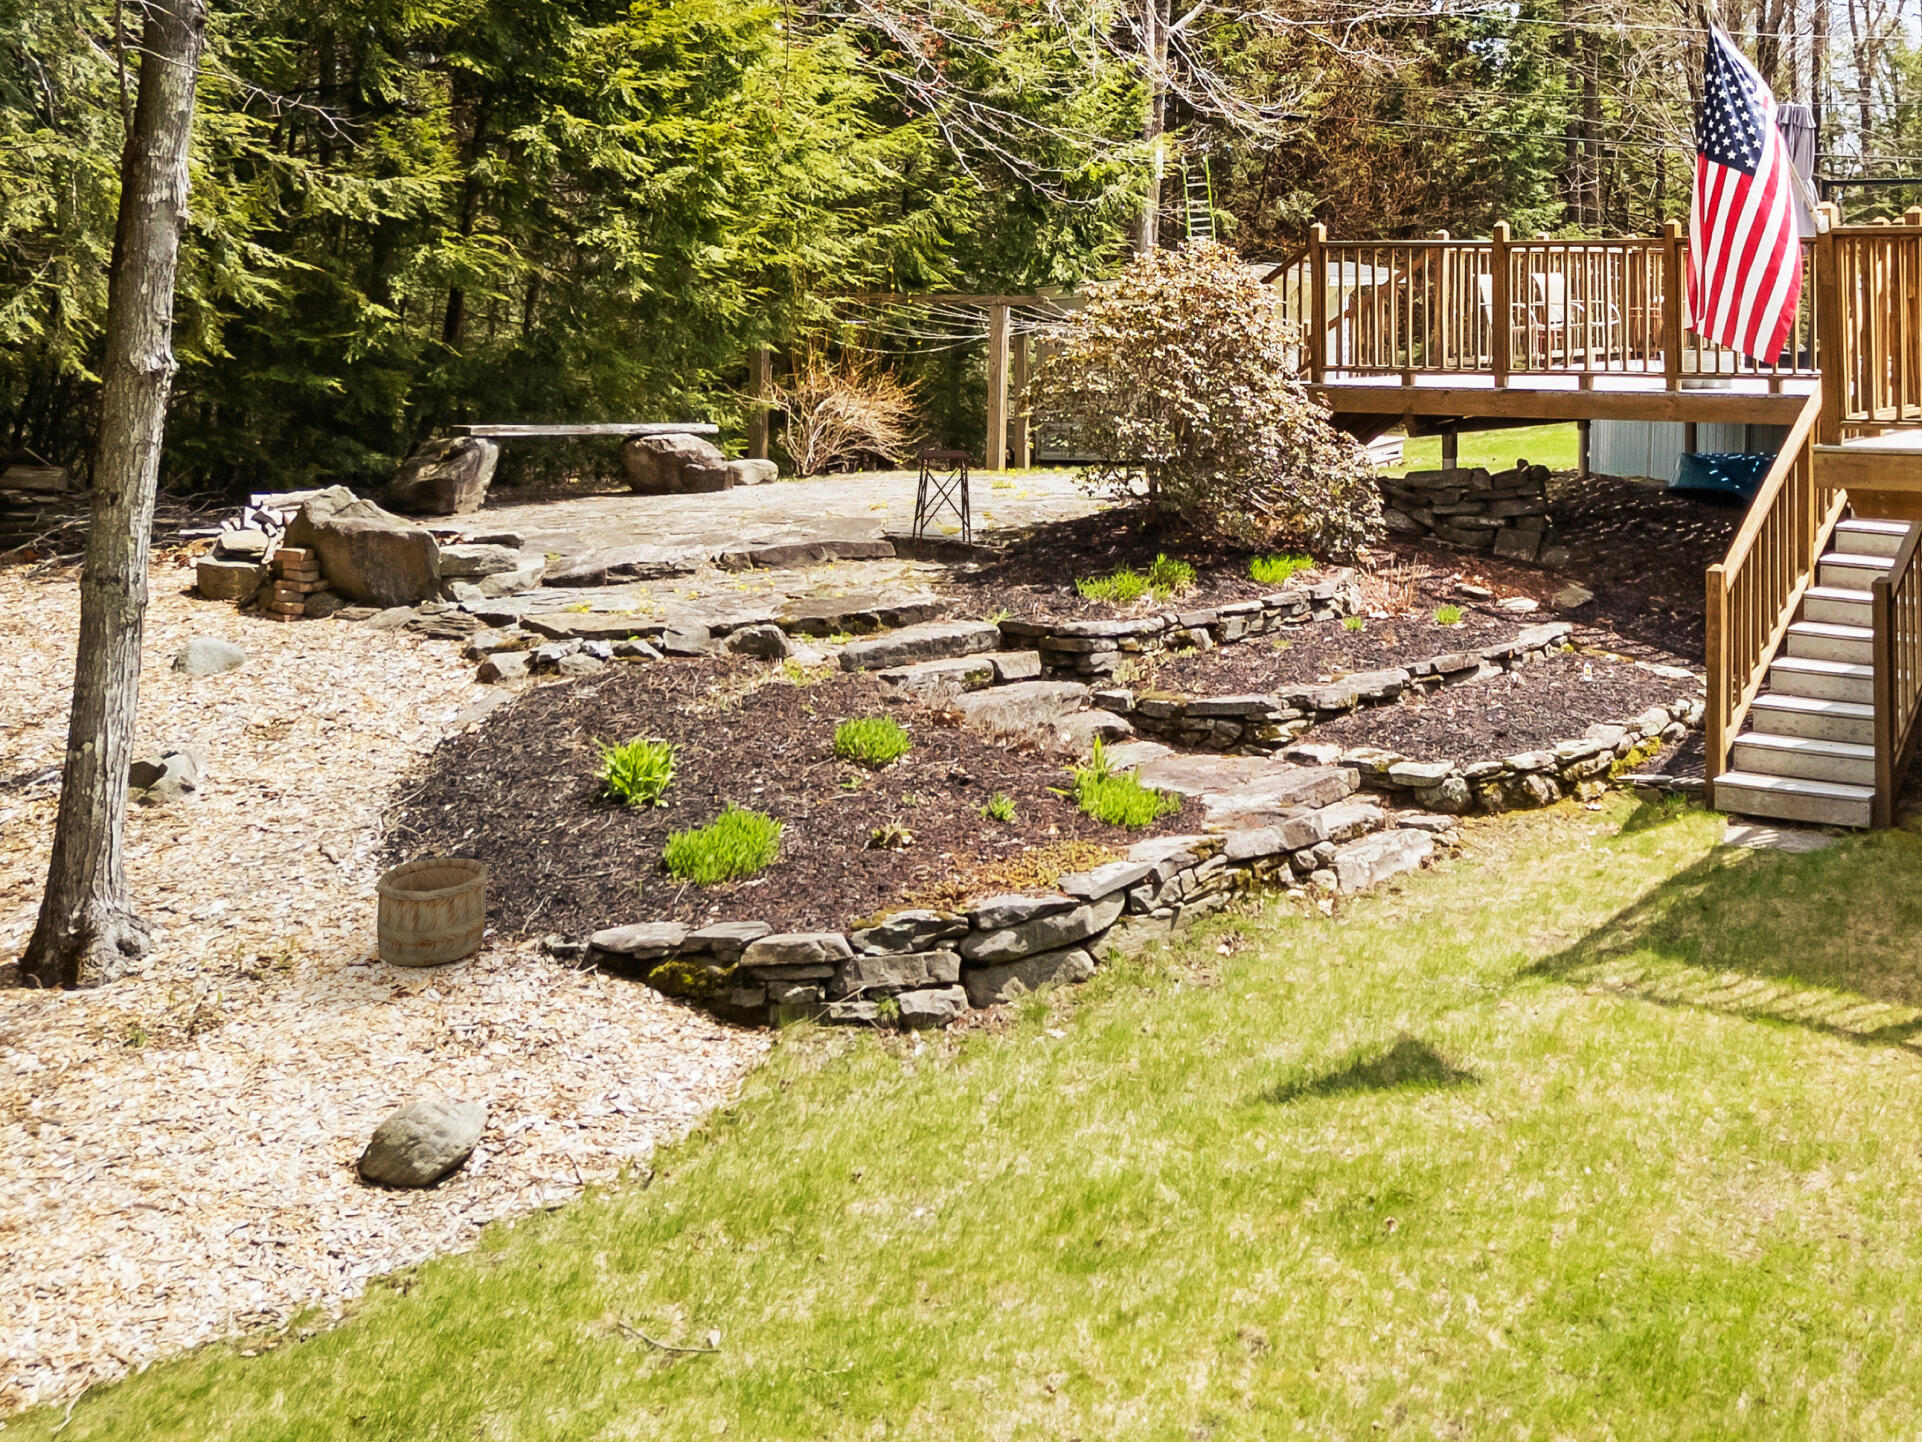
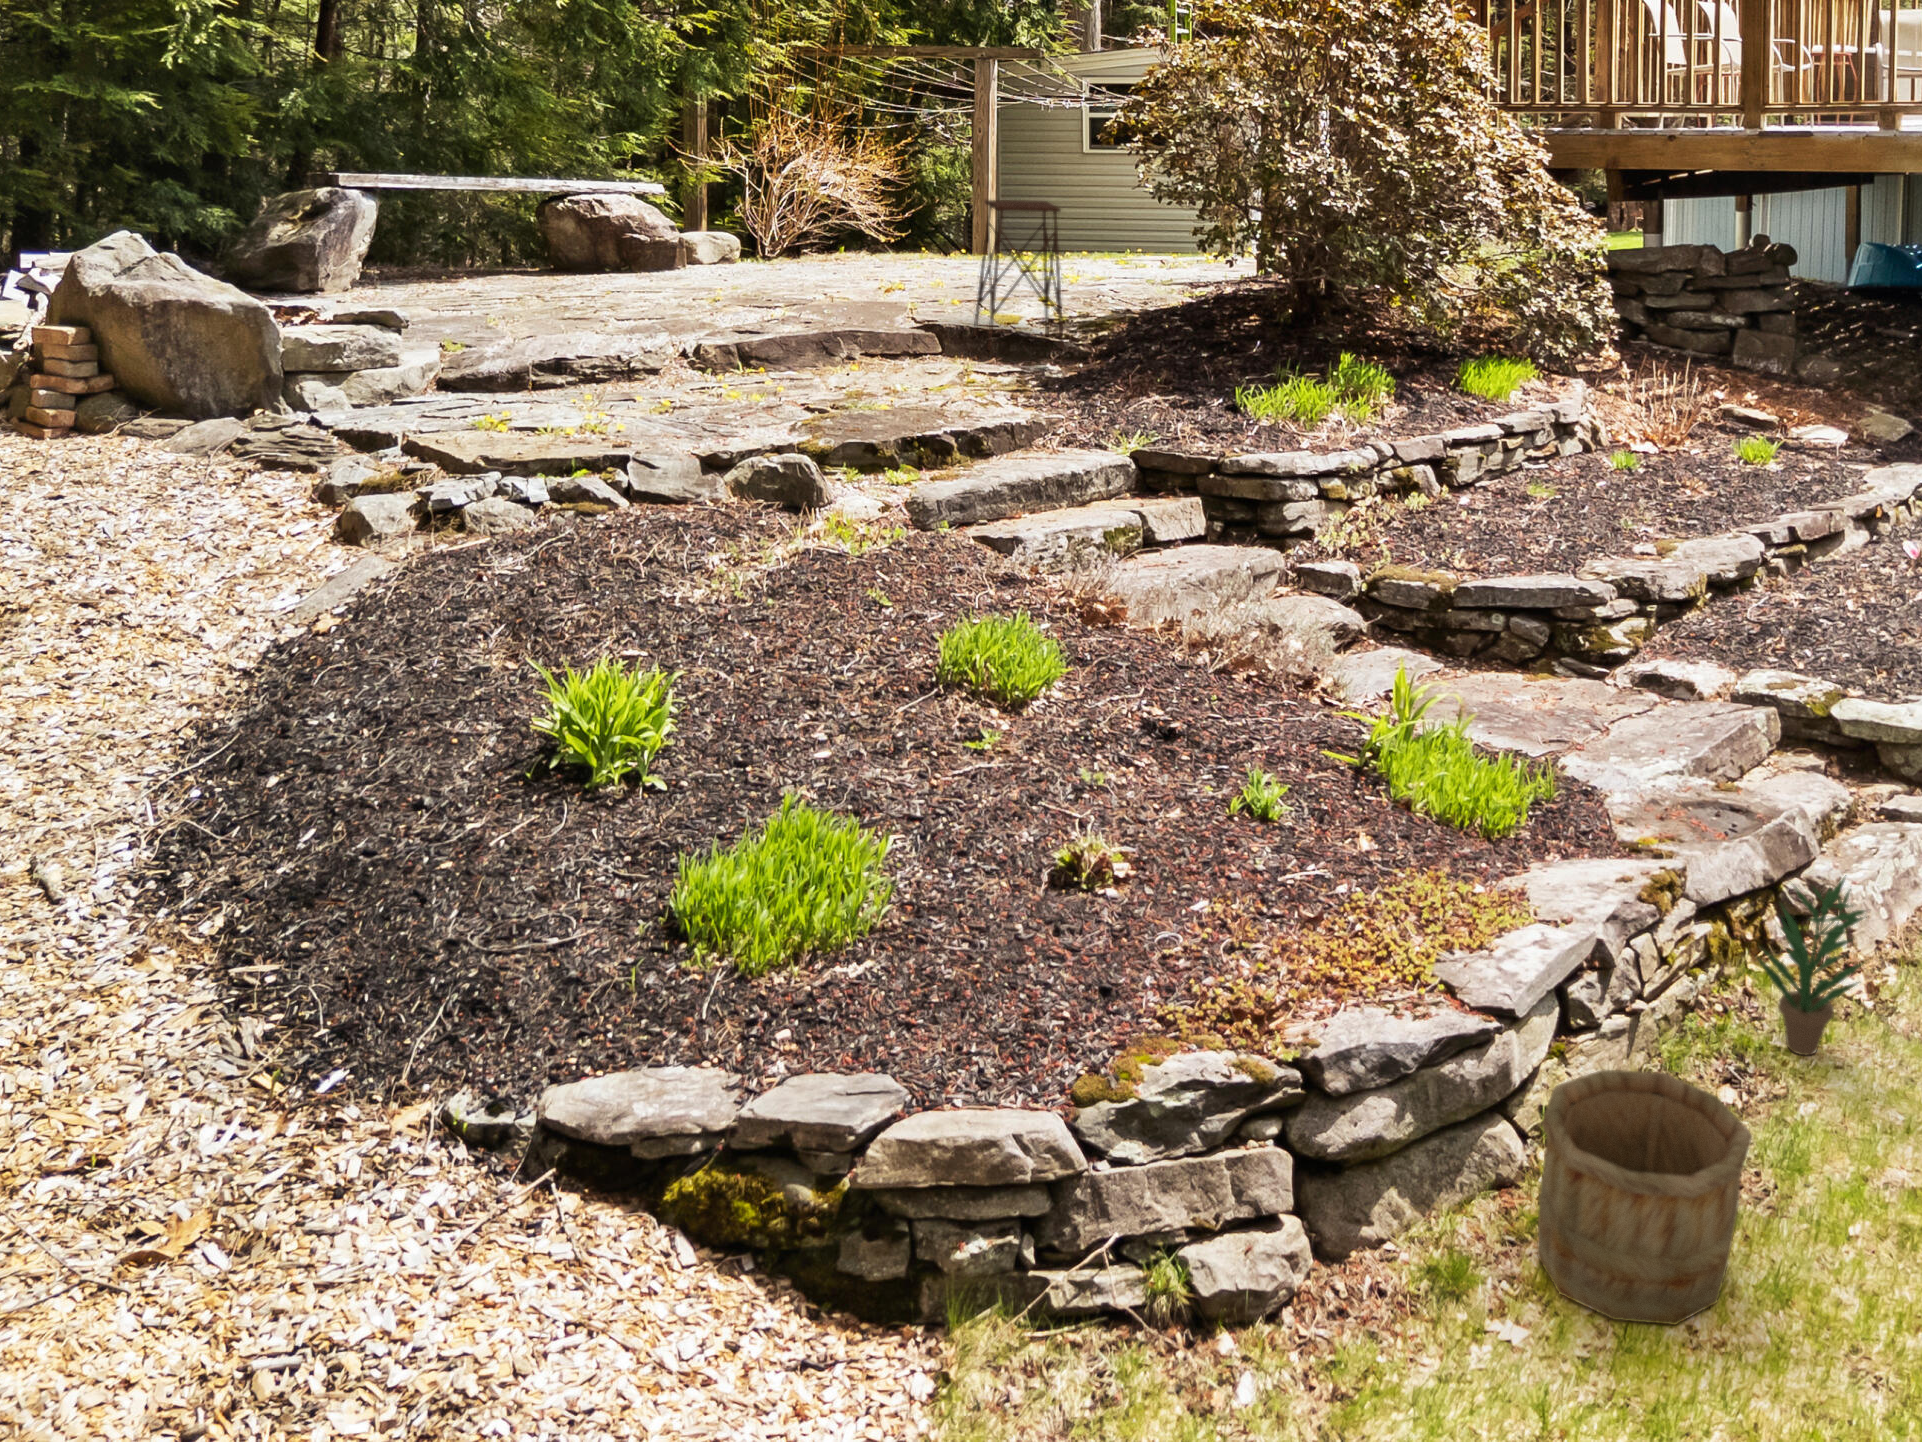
potted plant: none [1237,832,1293,929] -> present [1758,875,1867,1055]
wooden bucket: present [375,858,489,966] -> present [1537,1070,1752,1325]

